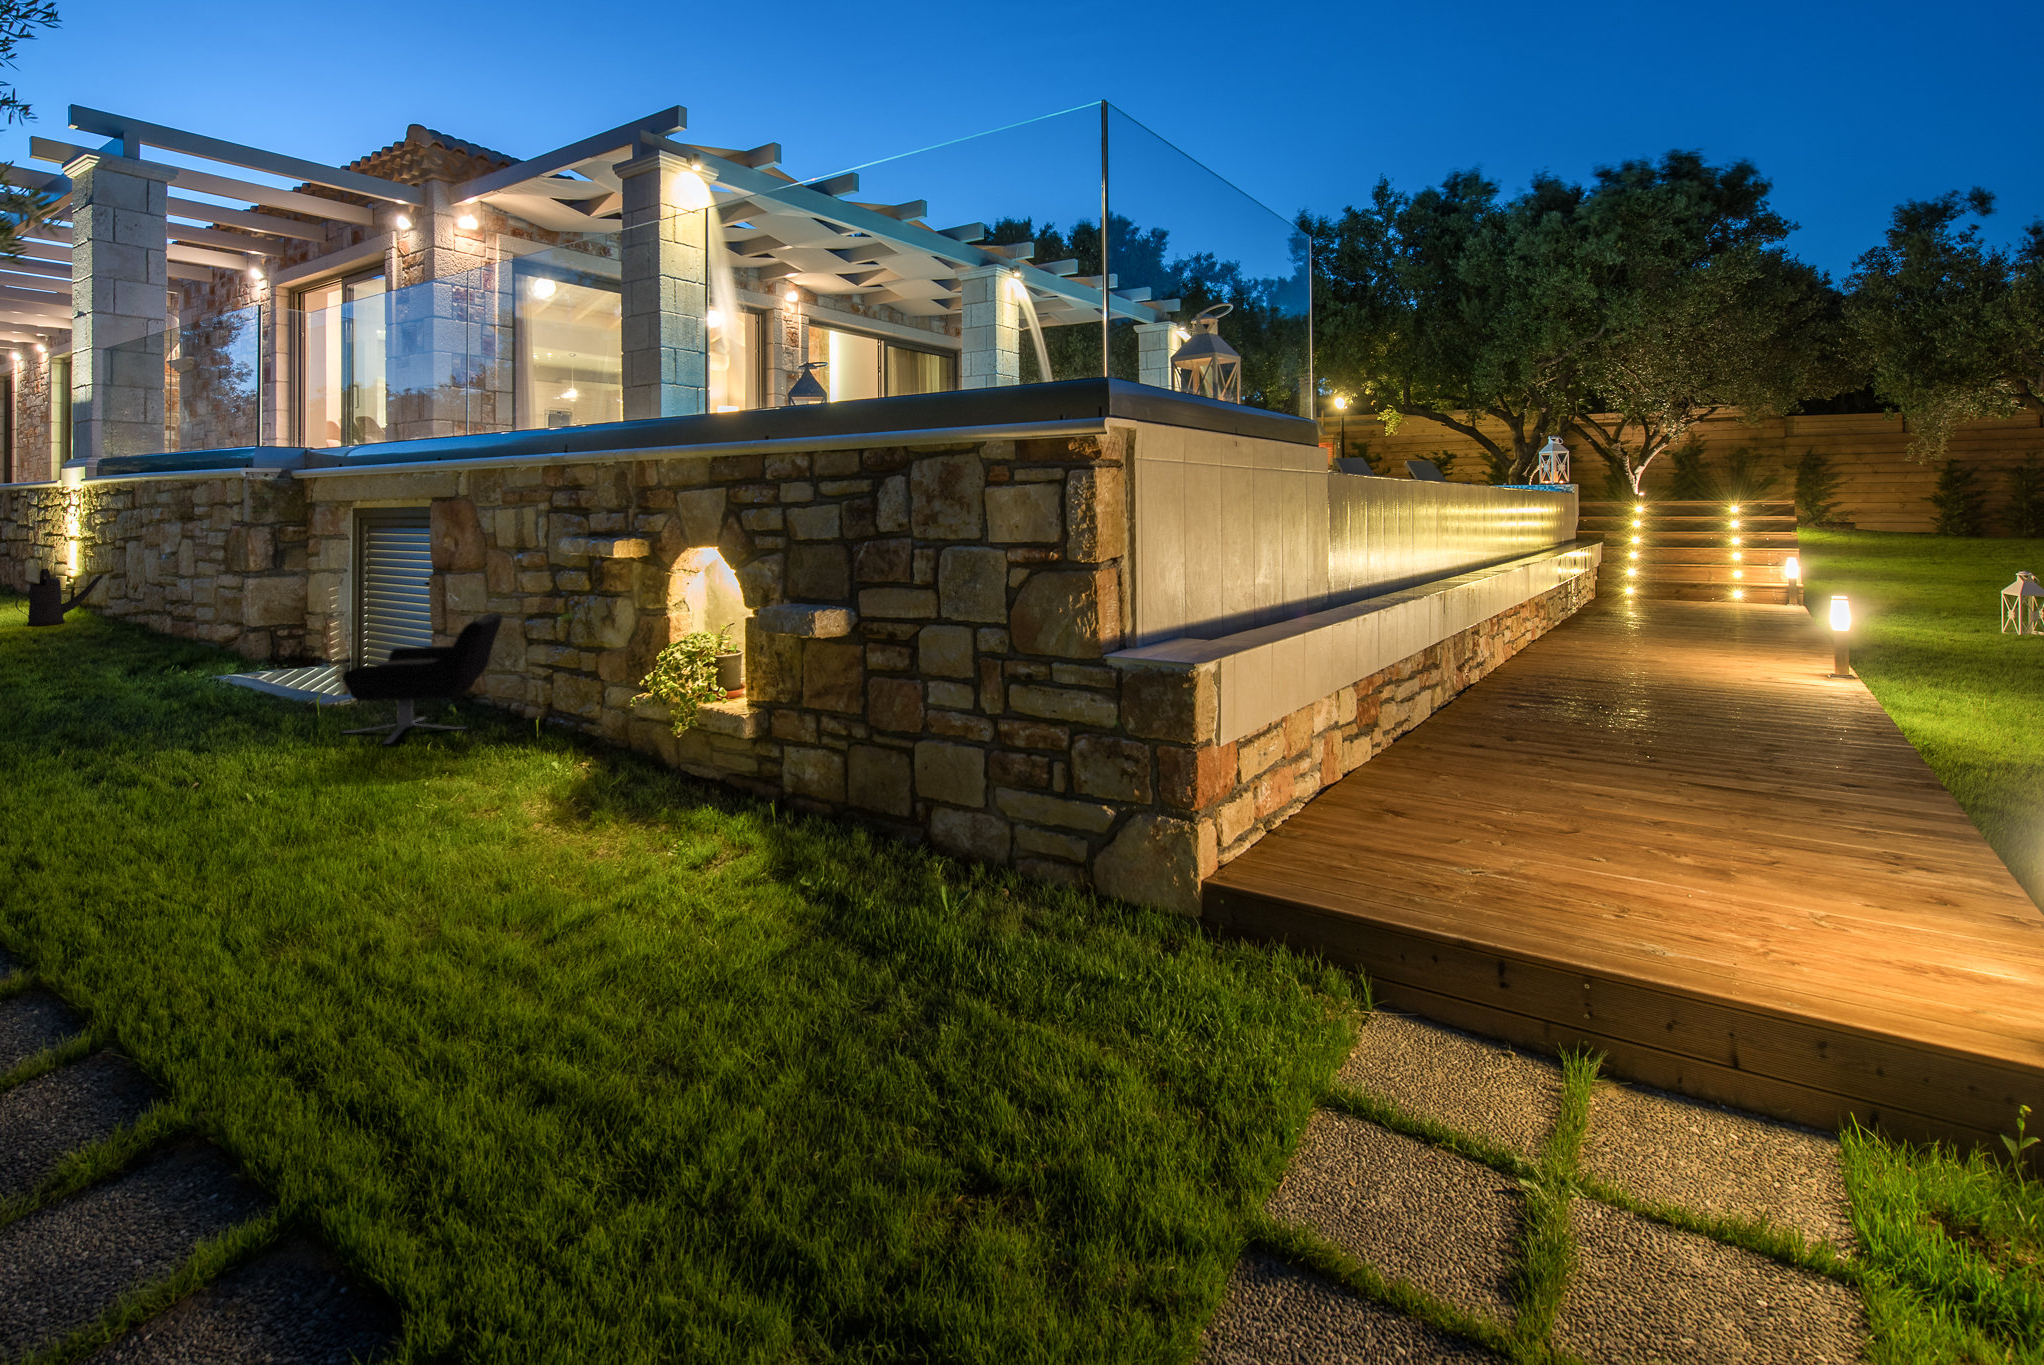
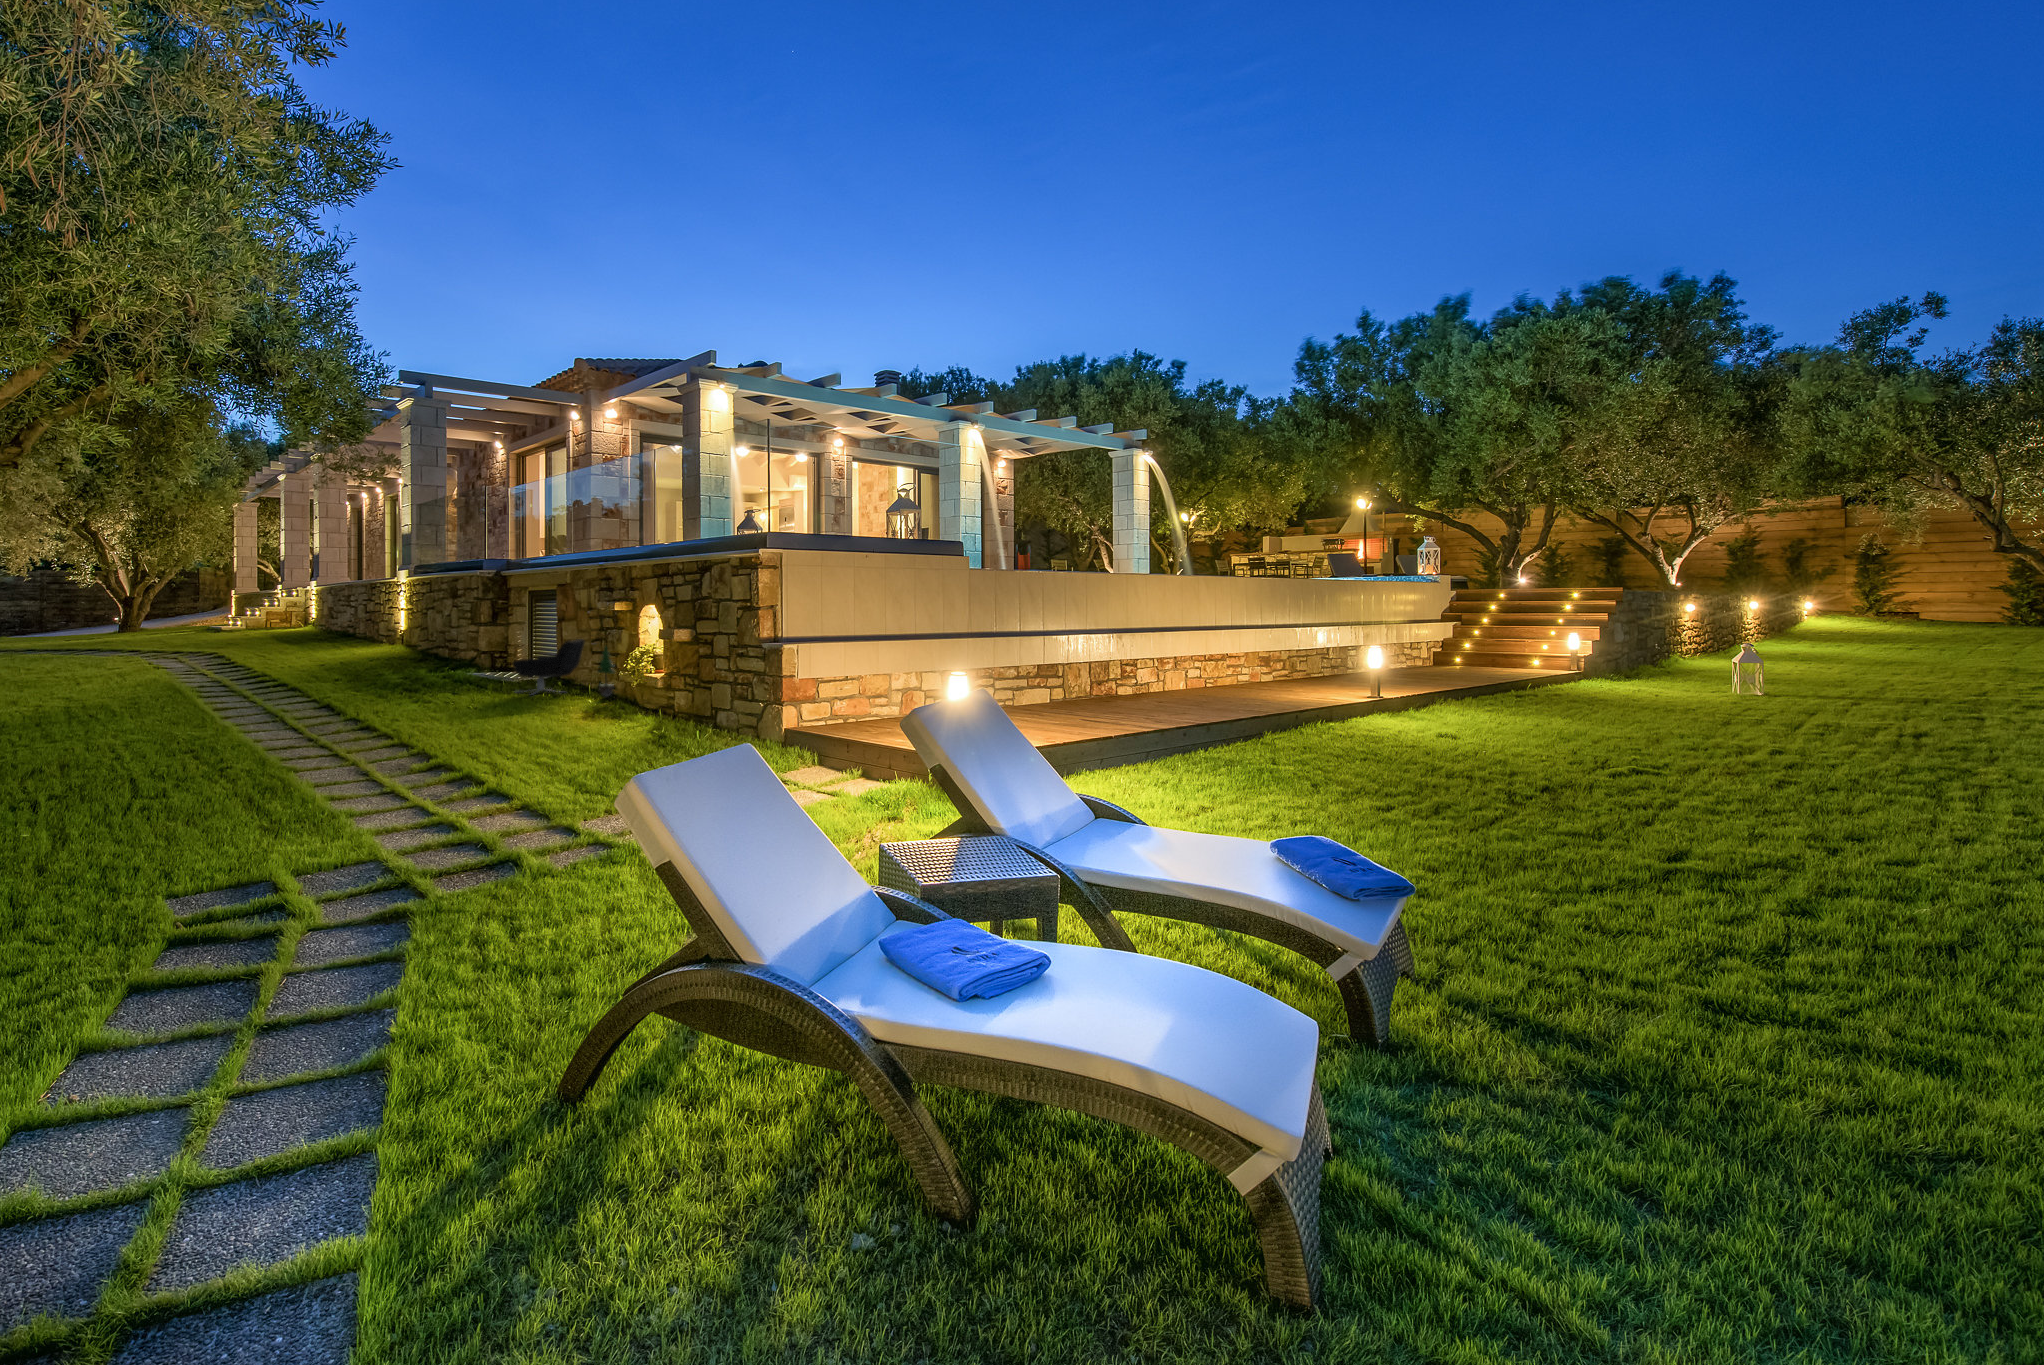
watering can: present [15,569,103,626] -> none [379,626,419,657]
potted tree: none [550,630,594,745] -> present [598,647,614,697]

